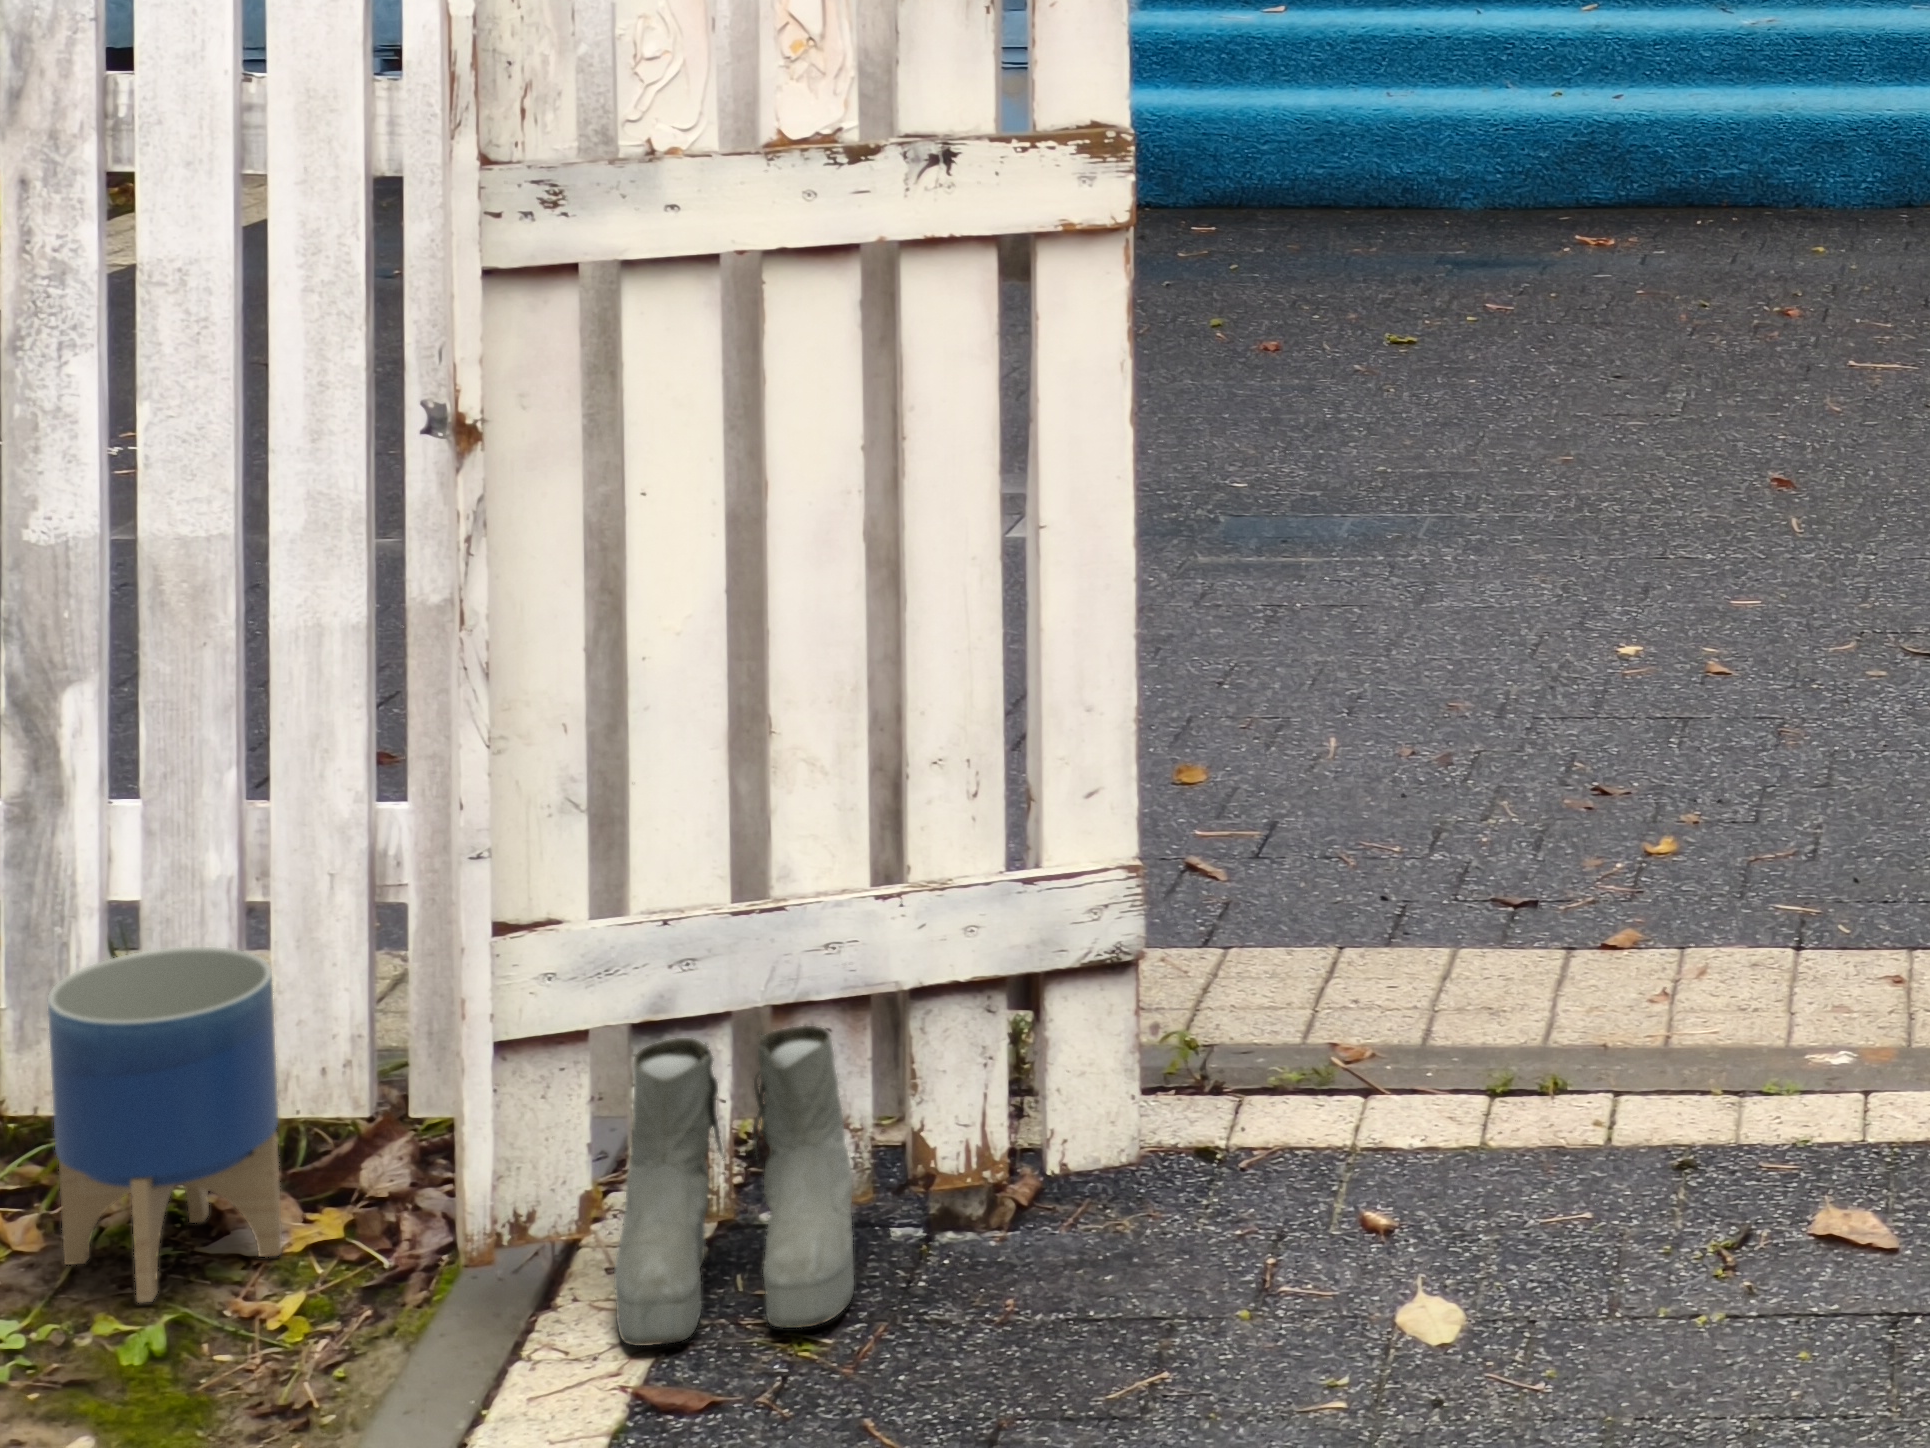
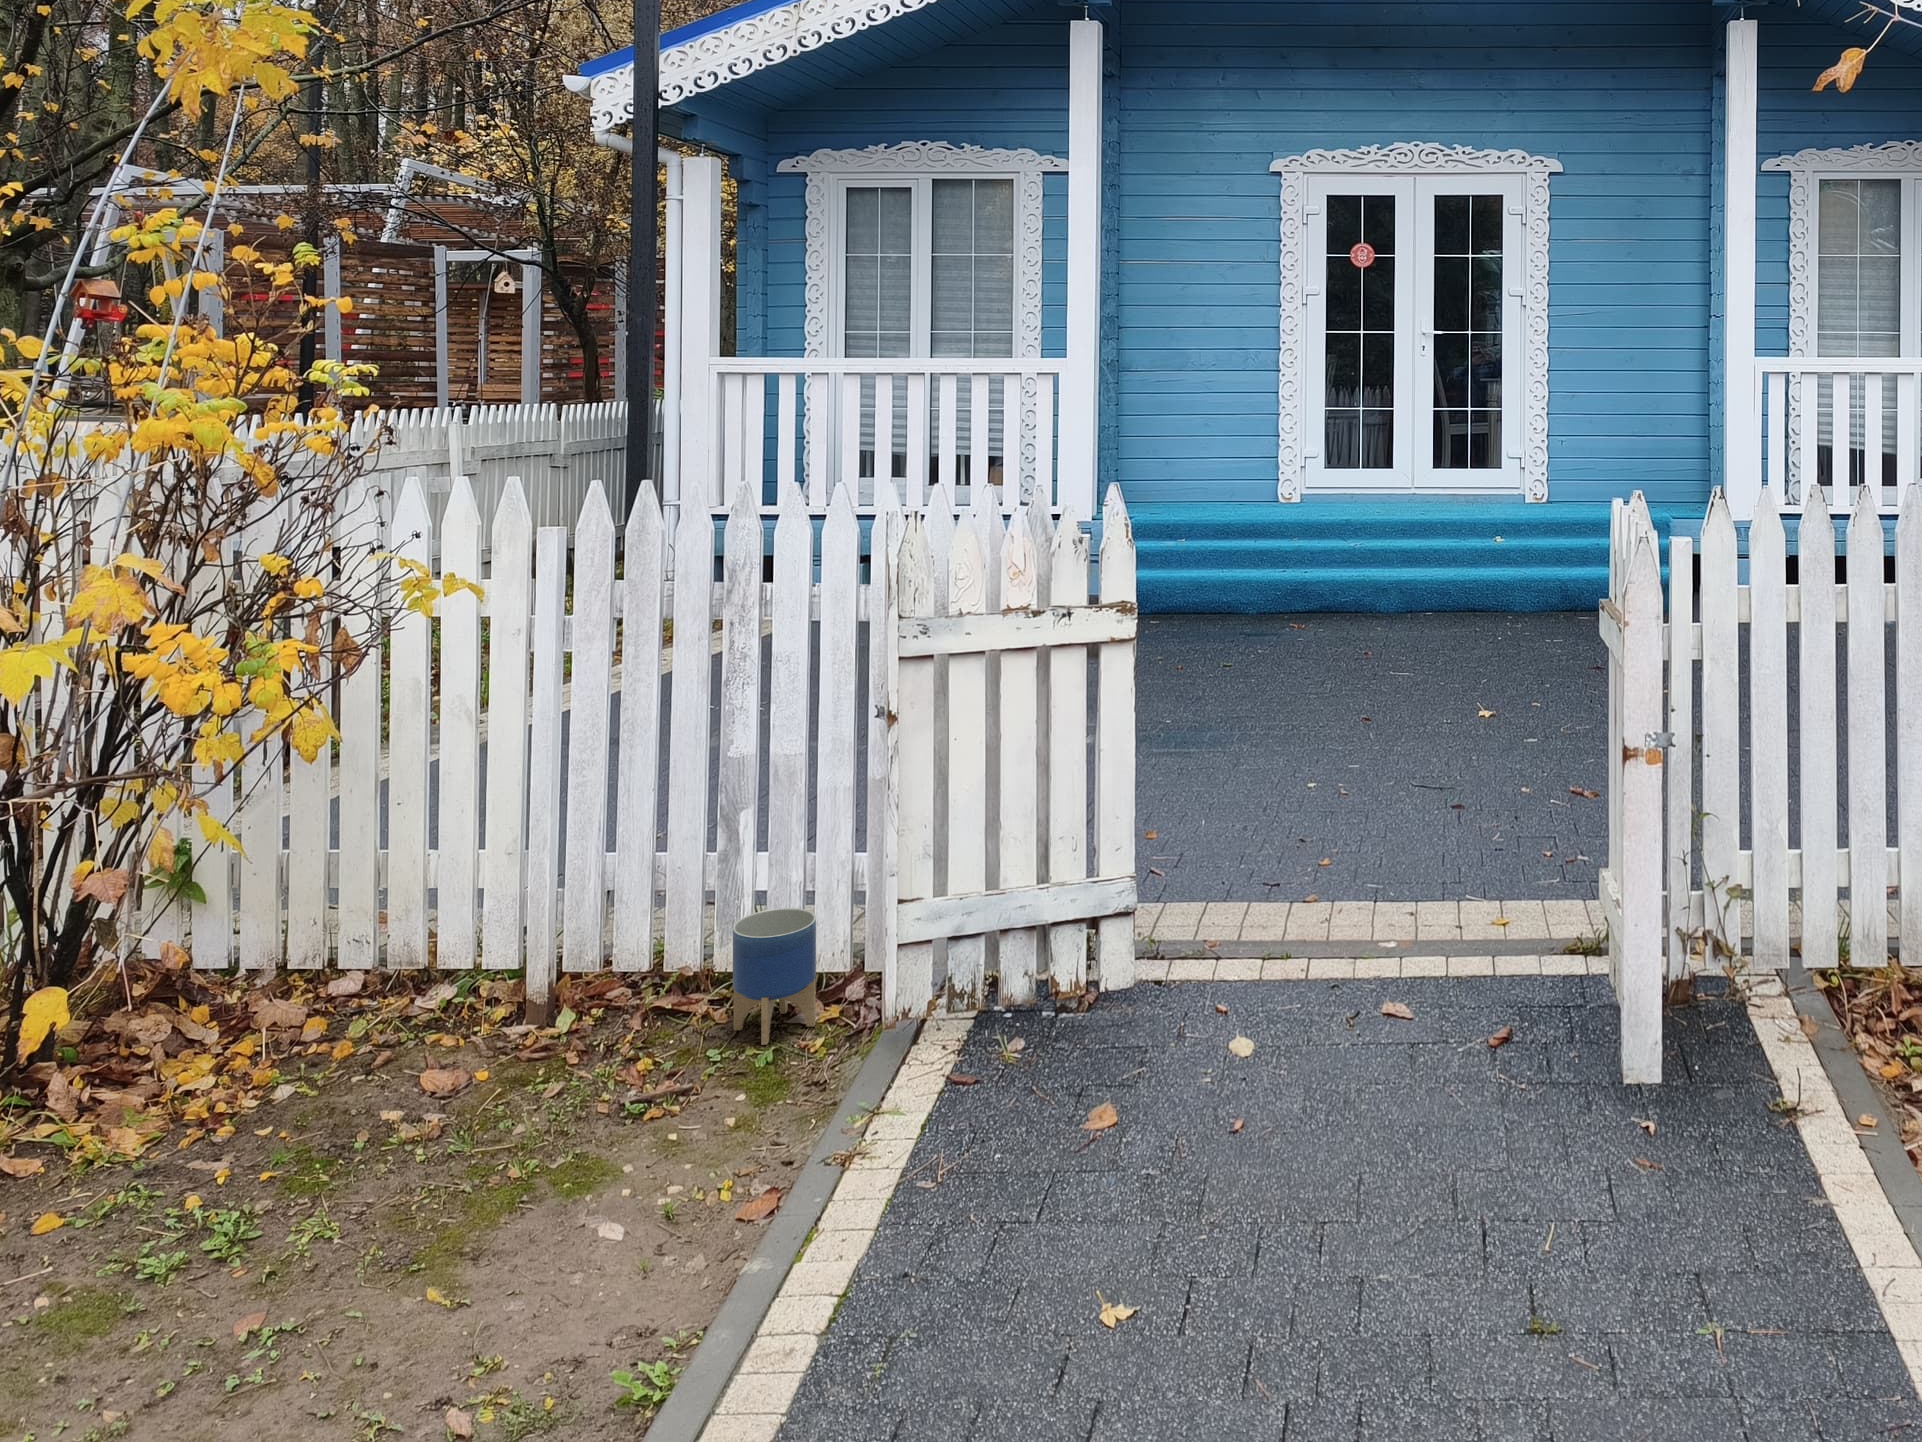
boots: present [614,1026,854,1346] -> none [942,936,1030,1059]

